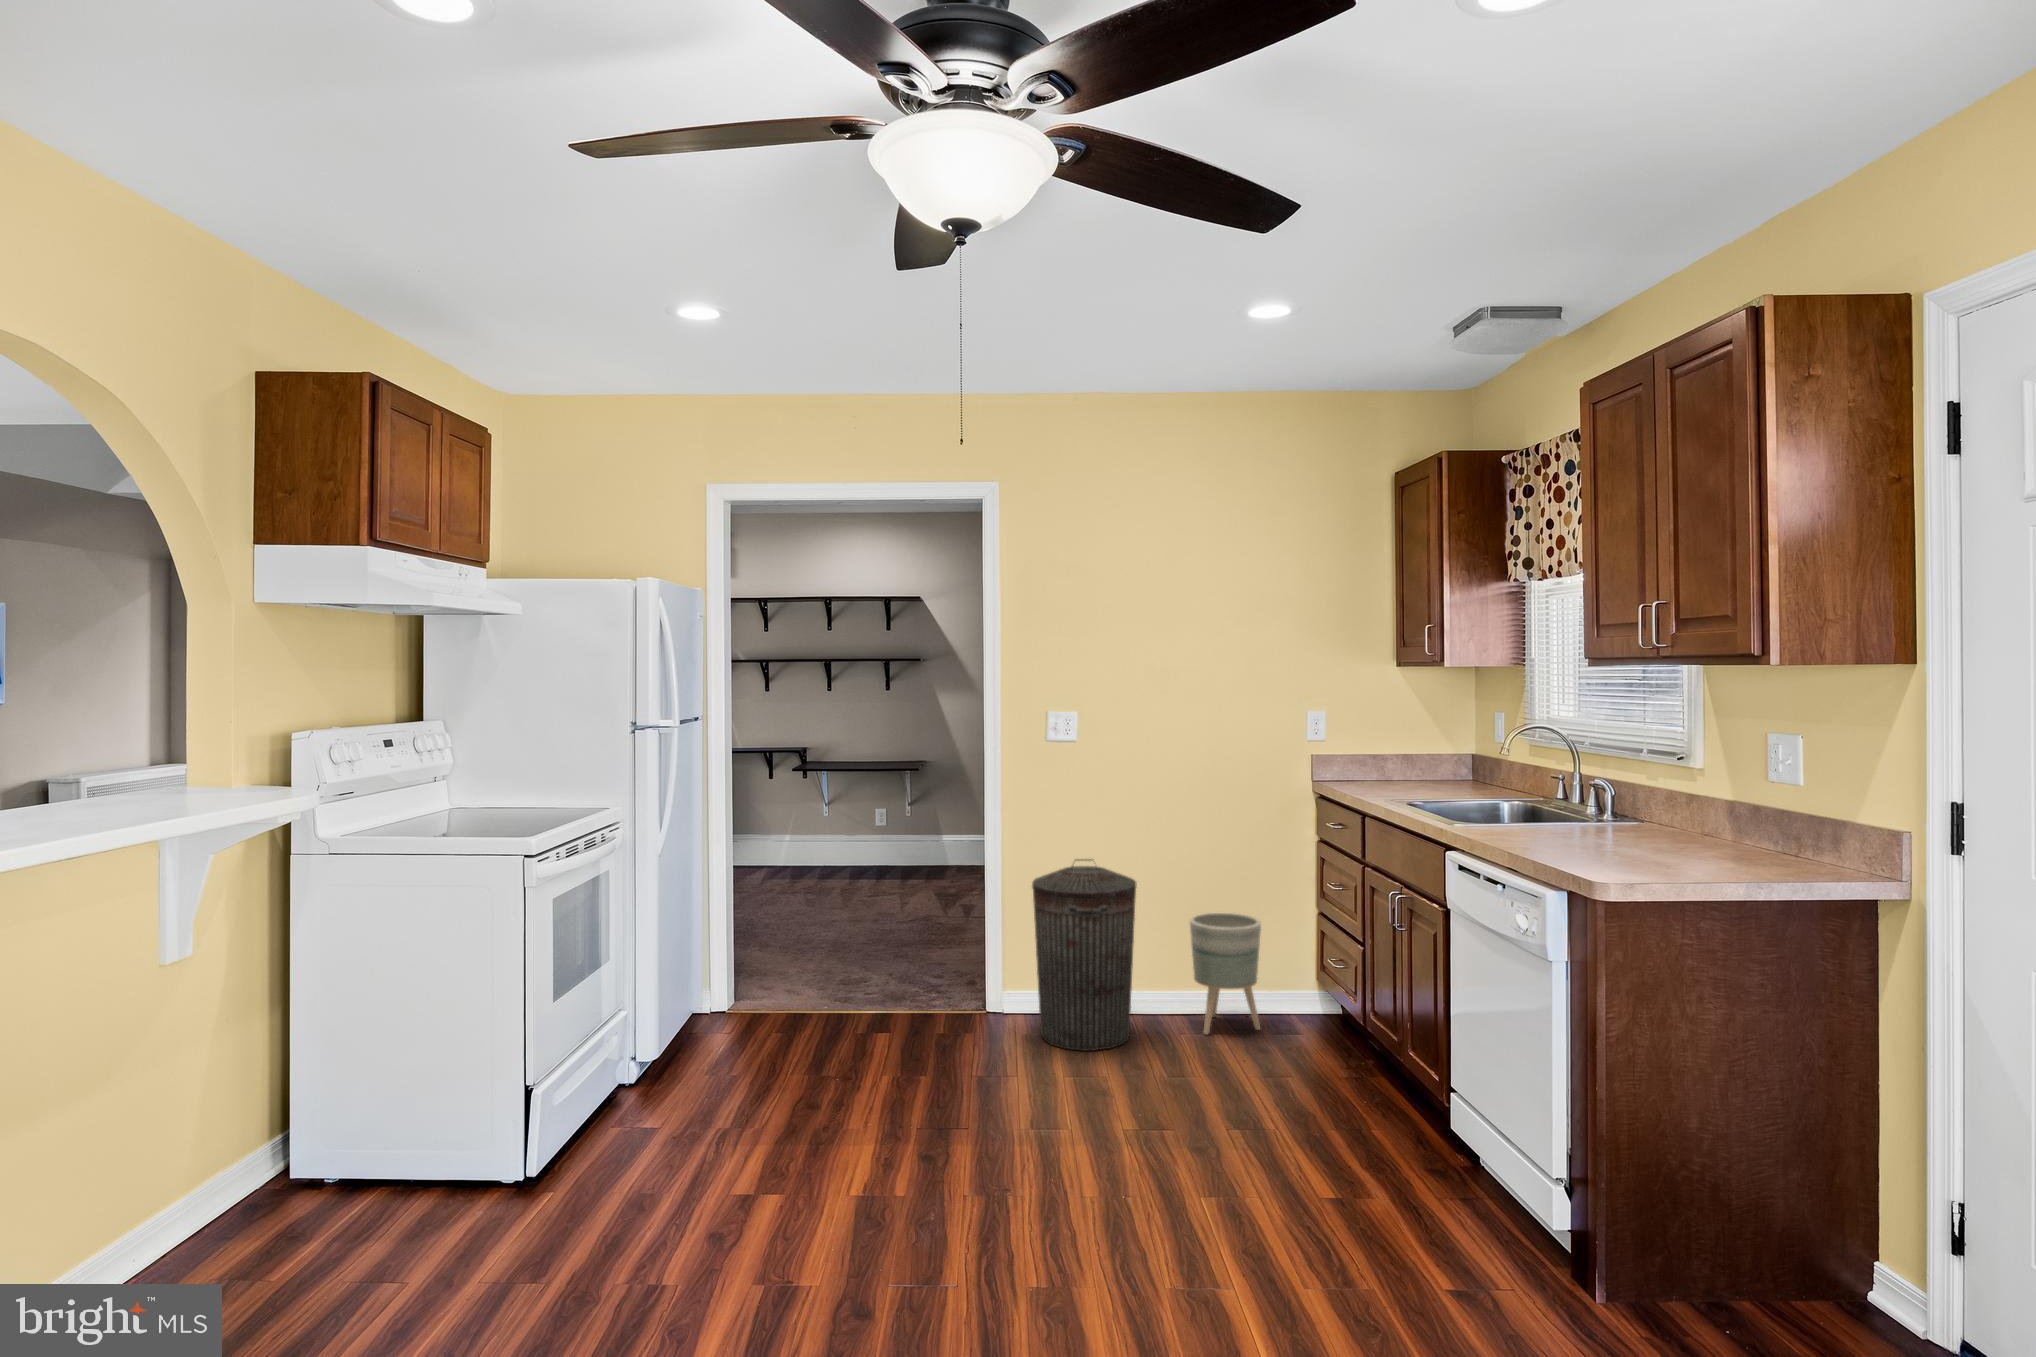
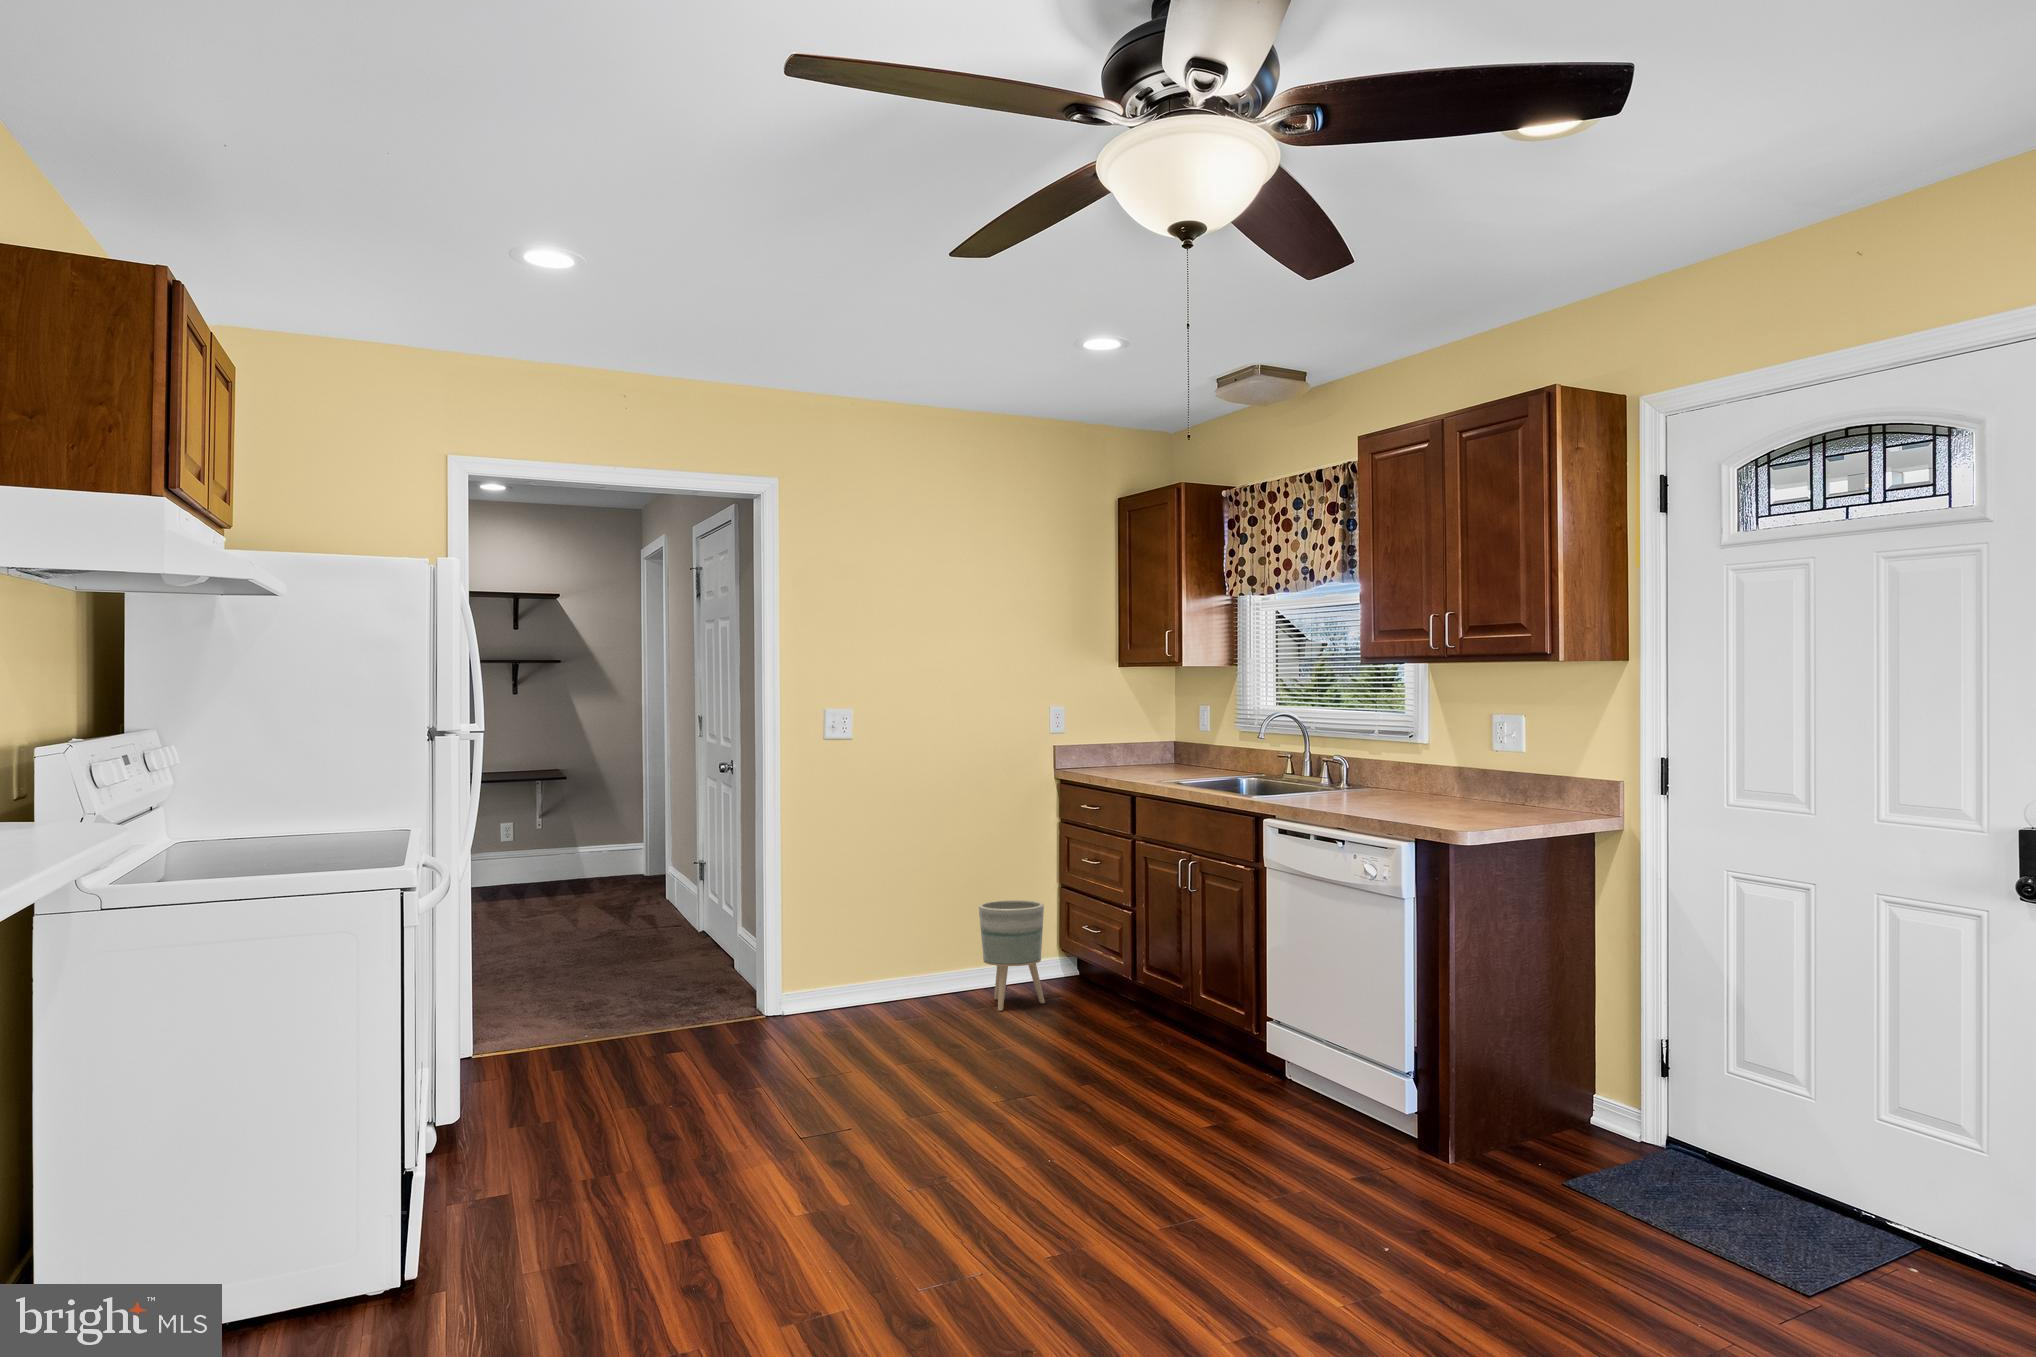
trash can: present [1032,859,1137,1051] -> none [840,853,940,1033]

